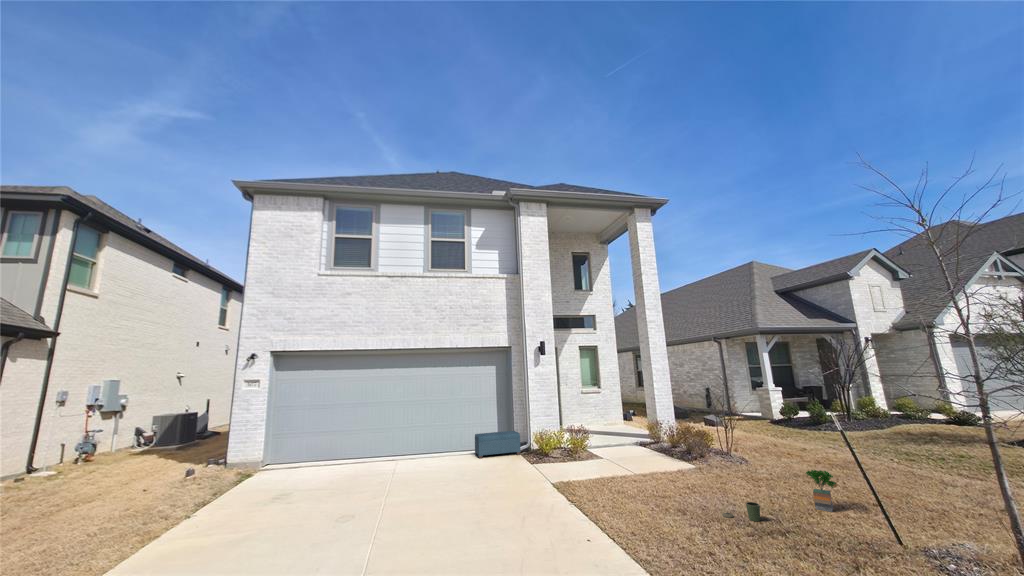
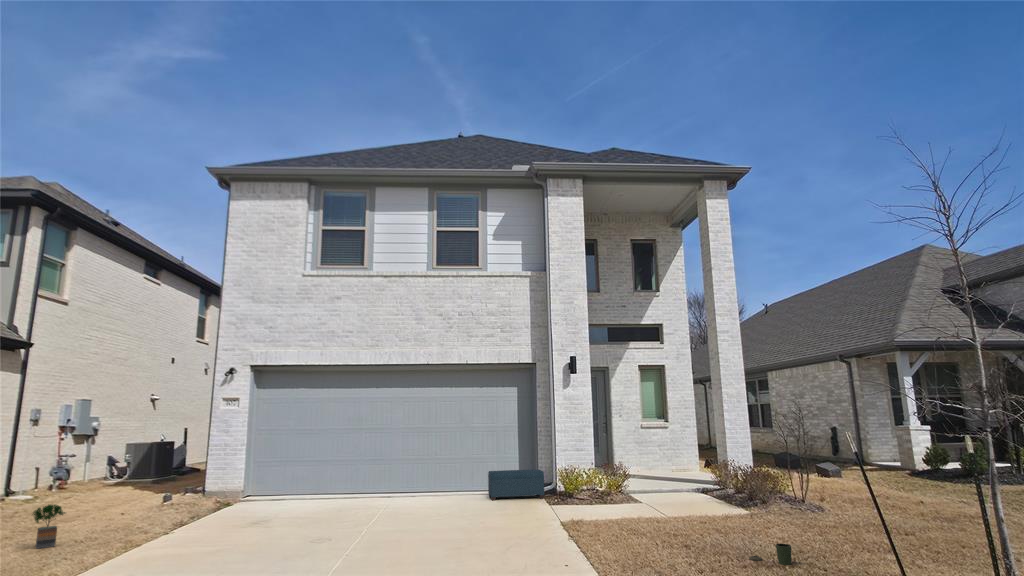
potted tree: present [806,470,836,512] -> present [32,504,65,549]

